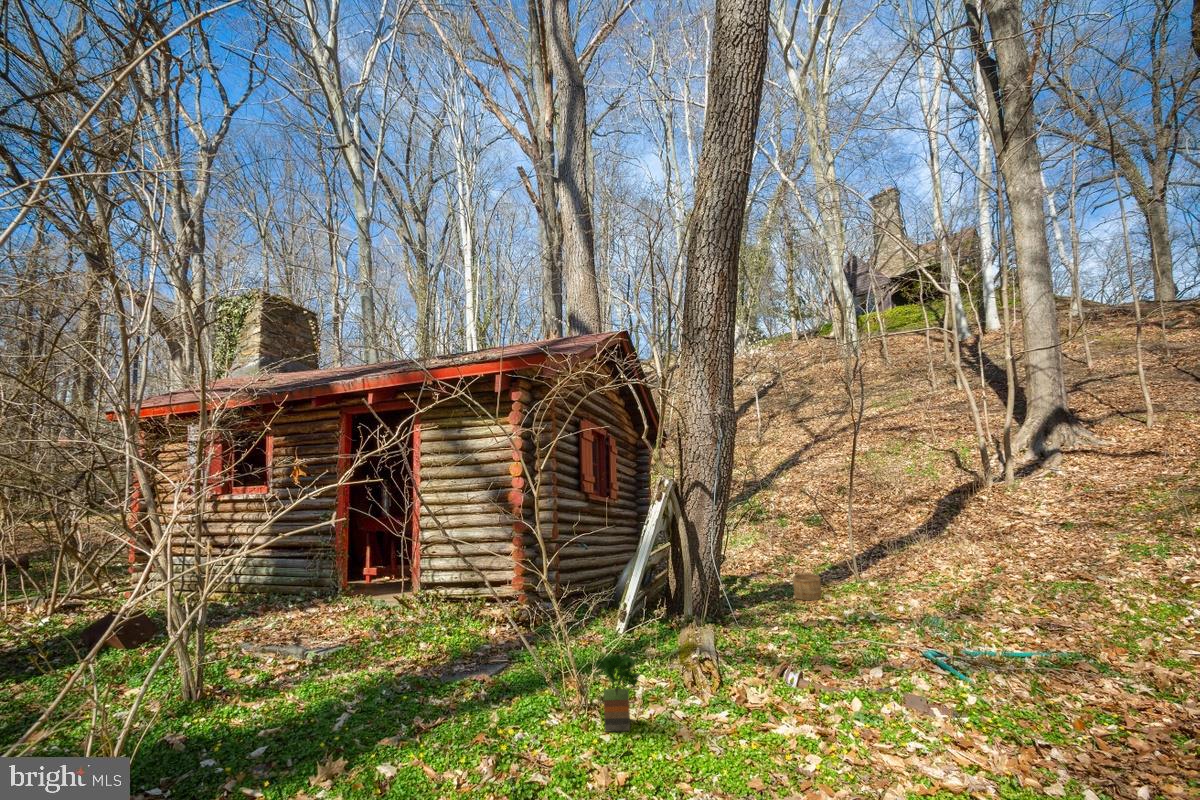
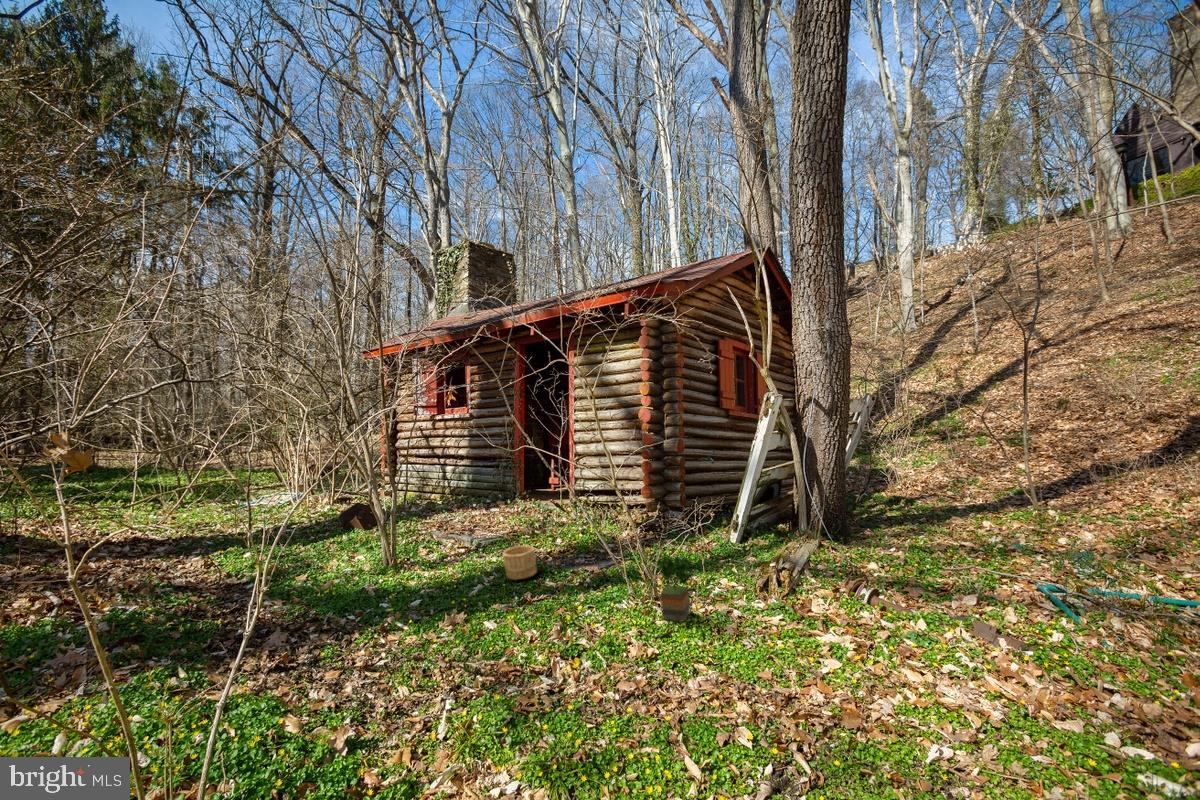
wooden bucket: present [793,573,821,601] -> present [502,545,537,580]

